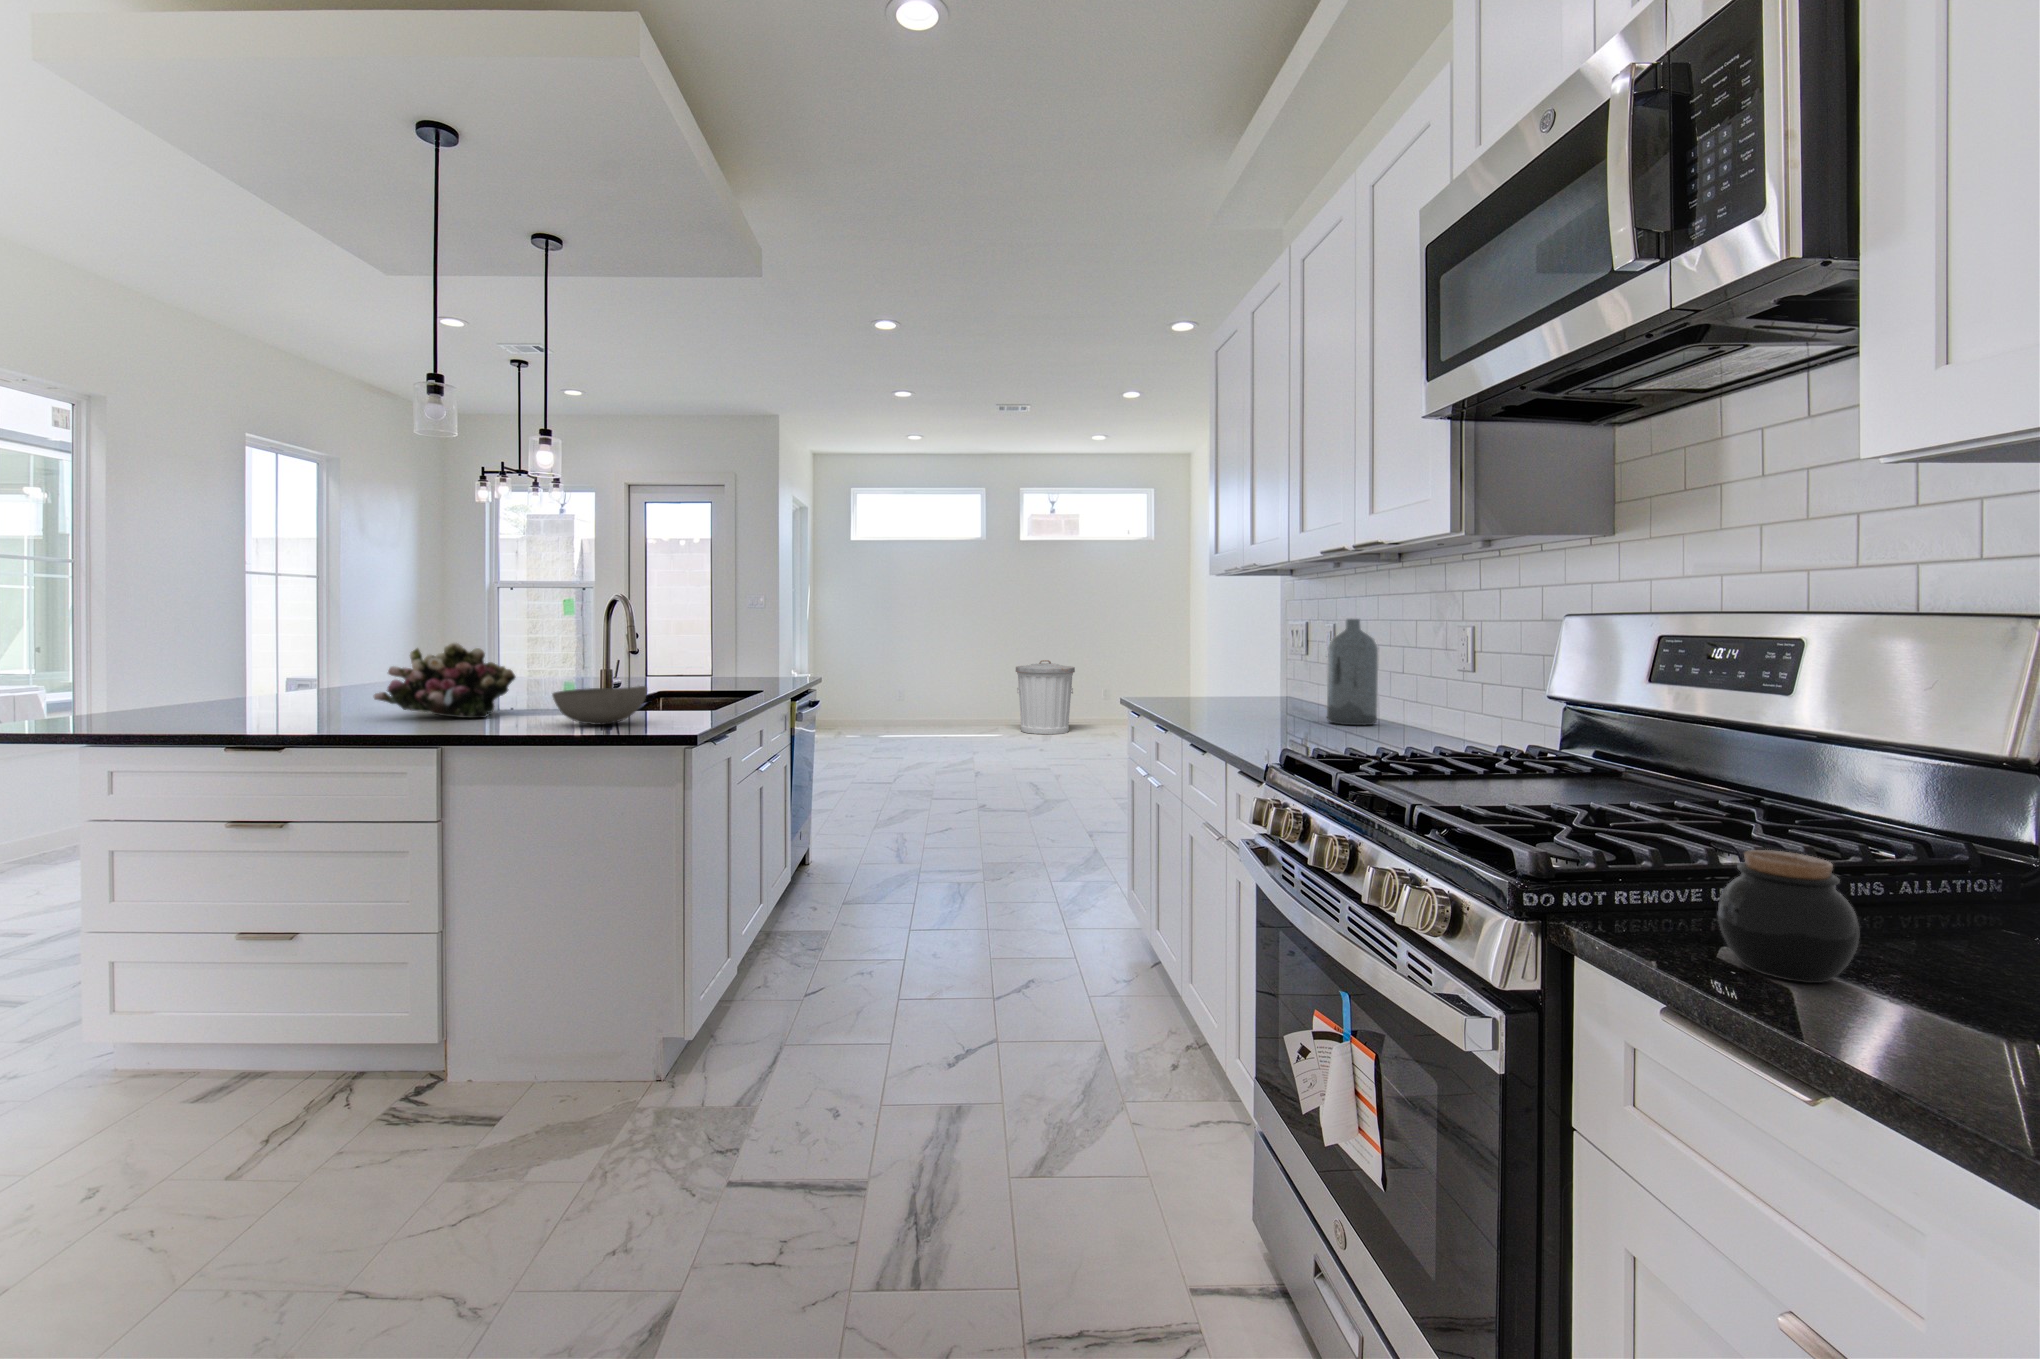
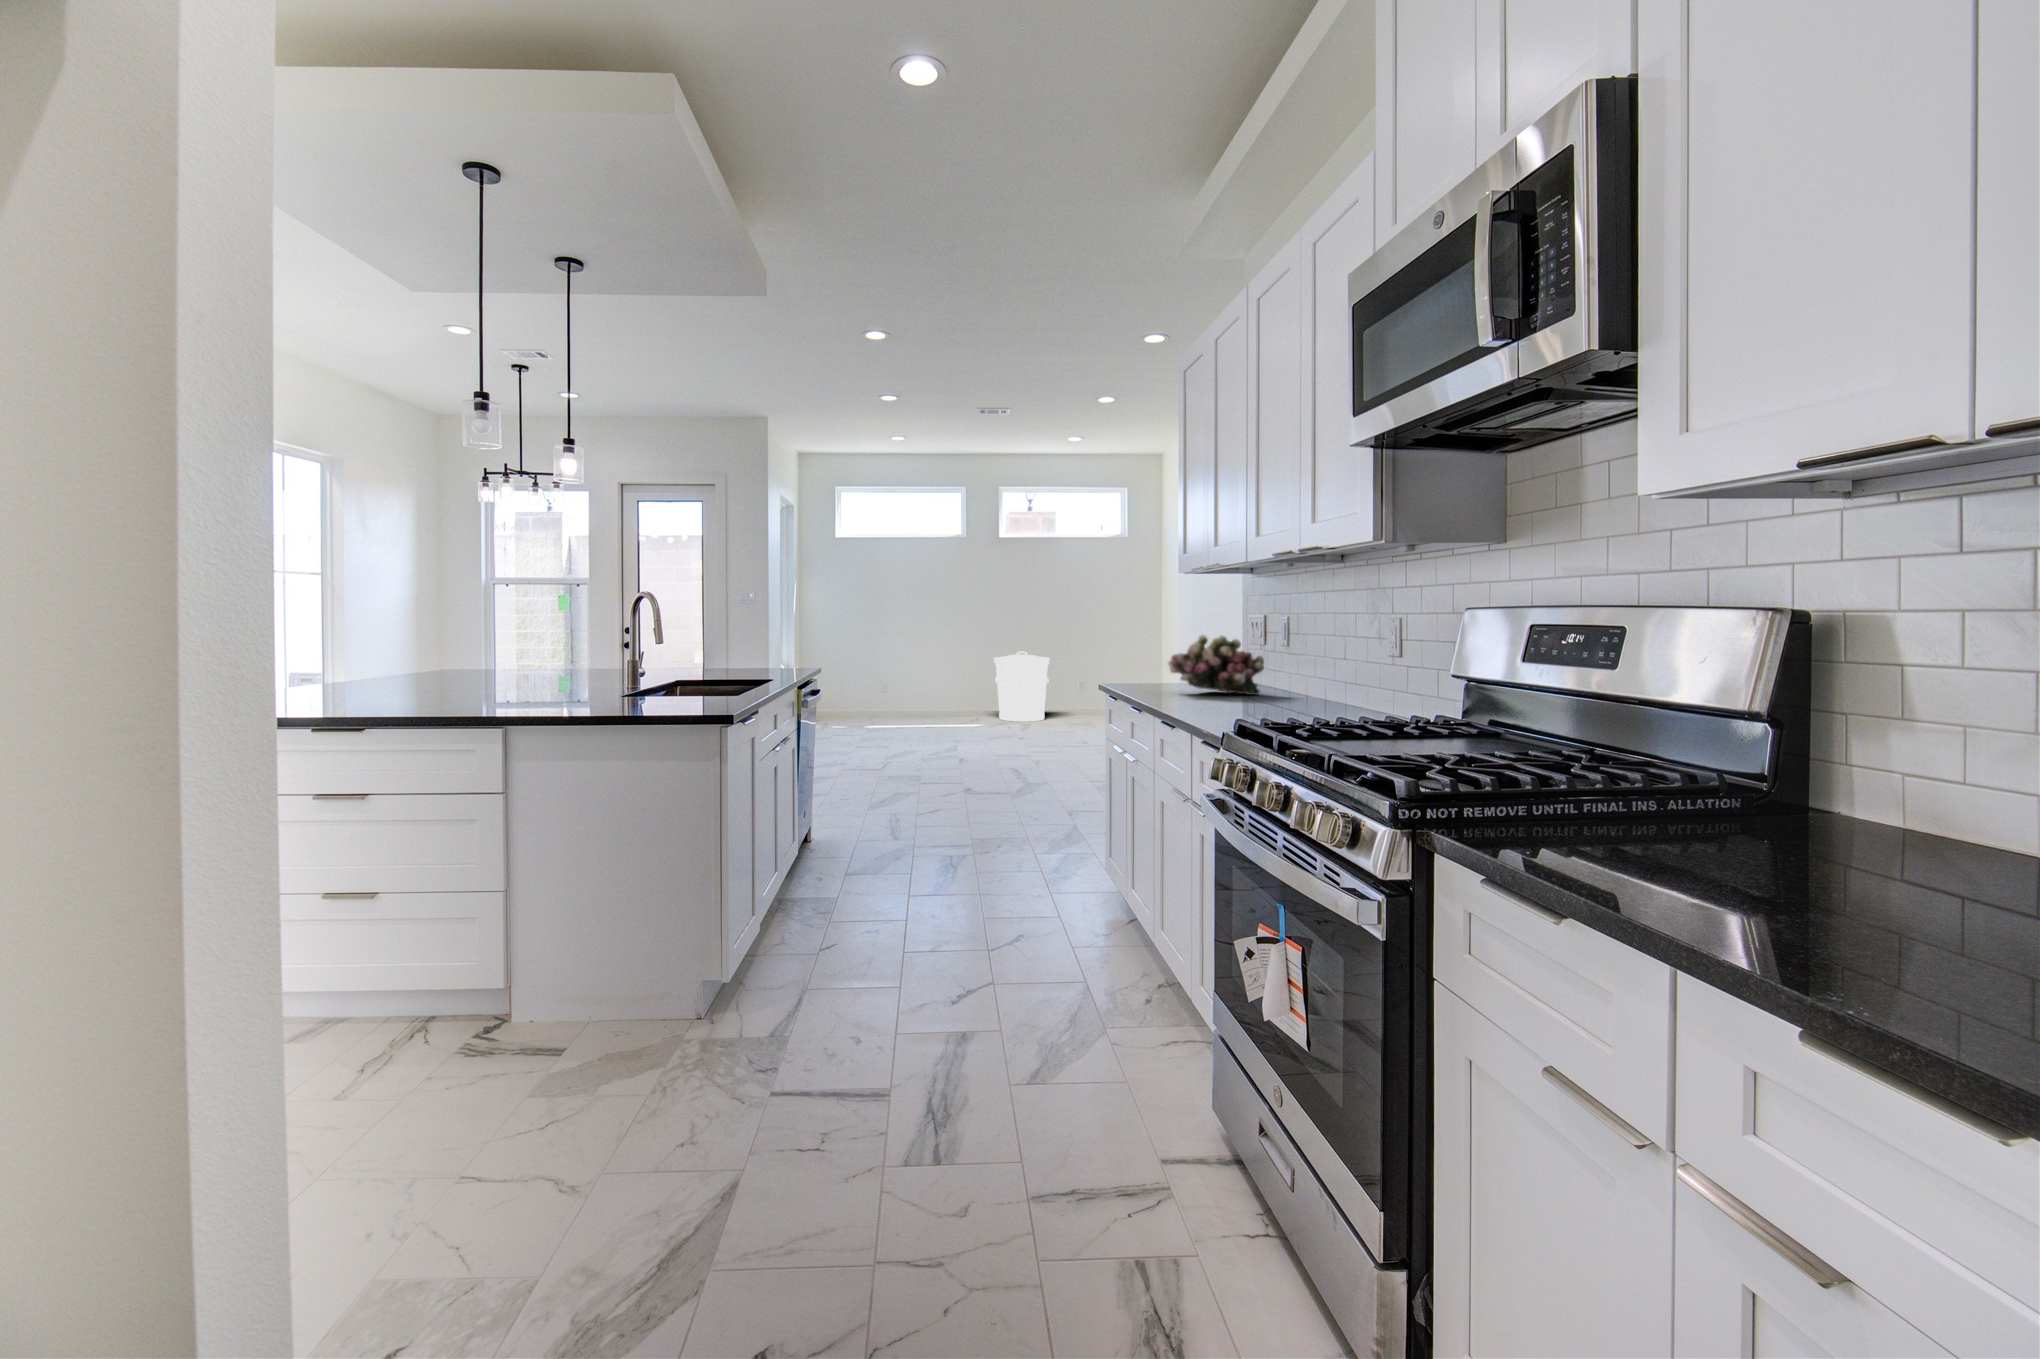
bottle: present [1327,619,1378,725] -> none [1277,611,1321,704]
flower arrangement: present [374,643,515,718] -> present [1168,635,1264,695]
bowl: present [552,686,647,725] -> none [599,673,683,707]
jar: present [1718,850,1859,983] -> none [1528,773,1616,860]

